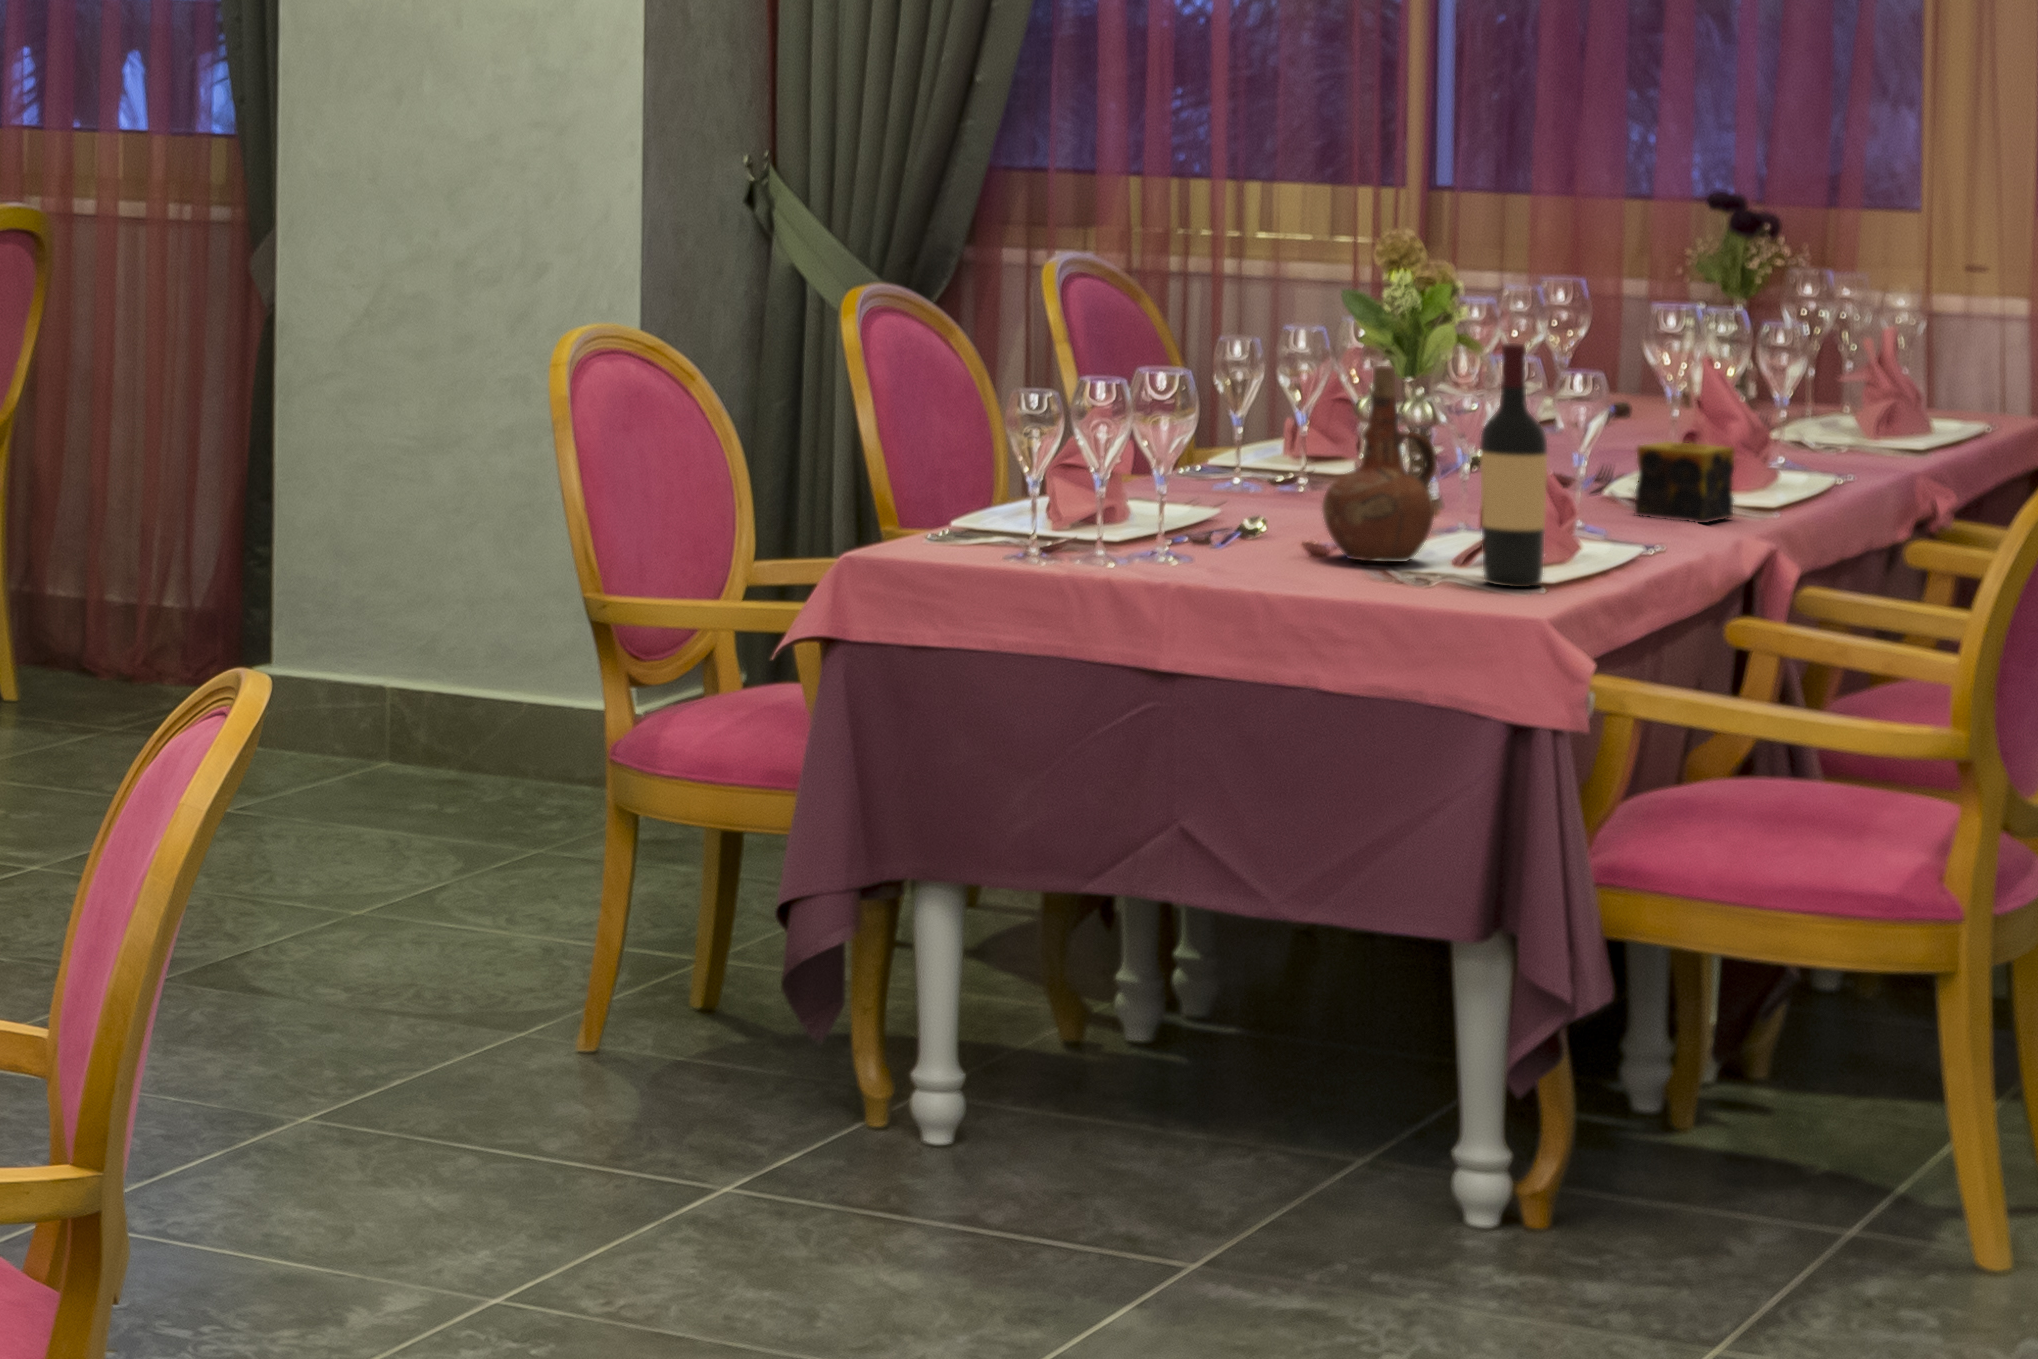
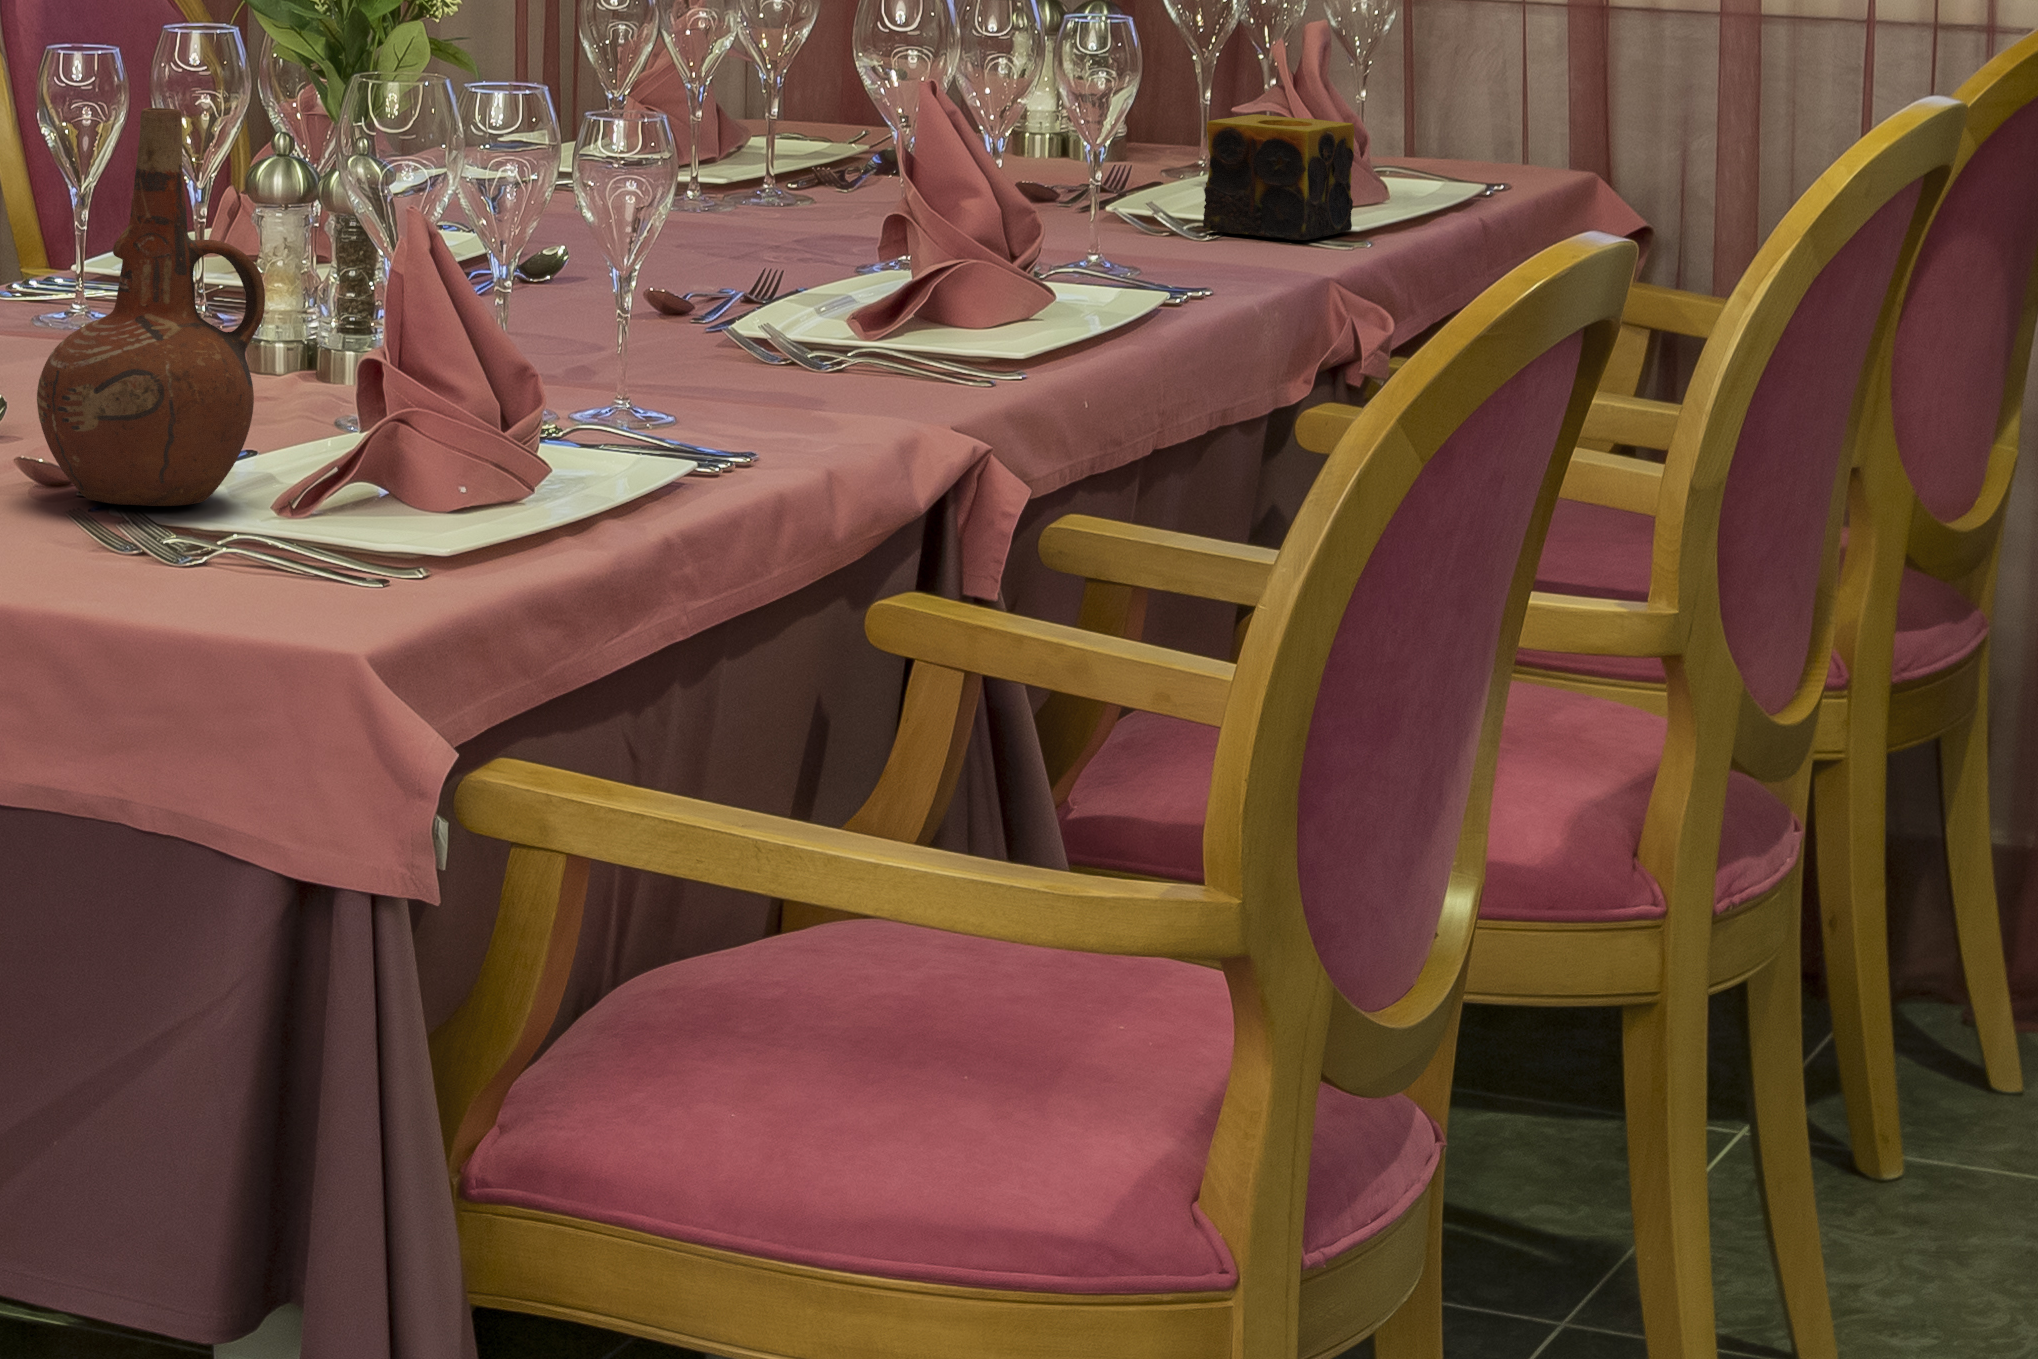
wine bottle: present [1480,343,1547,587] -> none [302,64,432,569]
candle: present [1634,441,1734,523] -> present [1203,114,1354,240]

